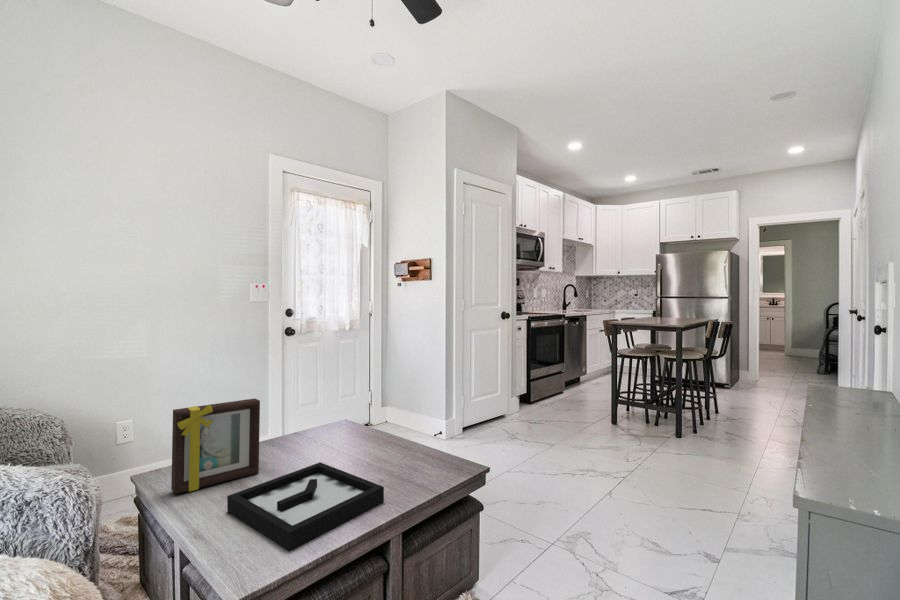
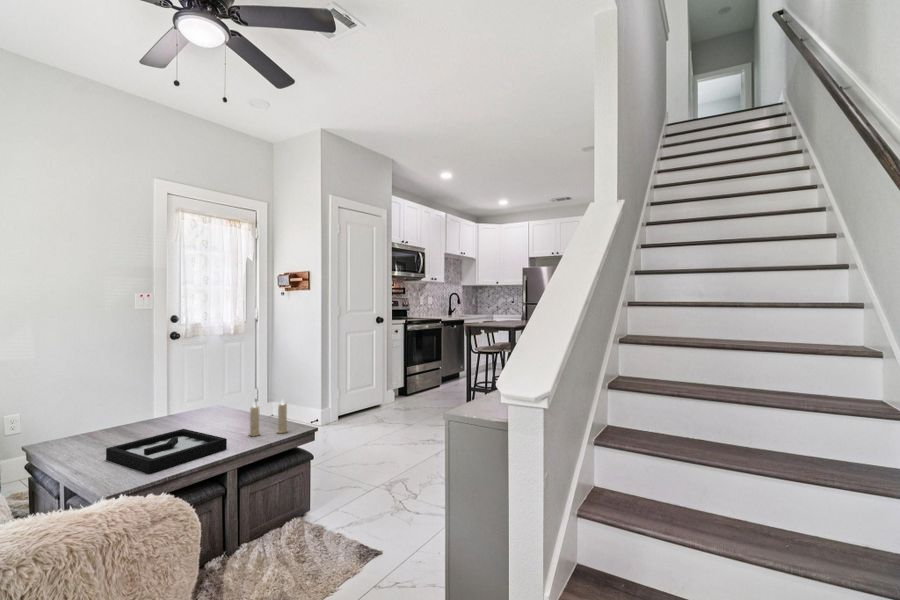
picture frame: present [171,398,260,494] -> none [61,384,136,453]
candle: none [403,423,454,477] -> present [249,401,288,436]

